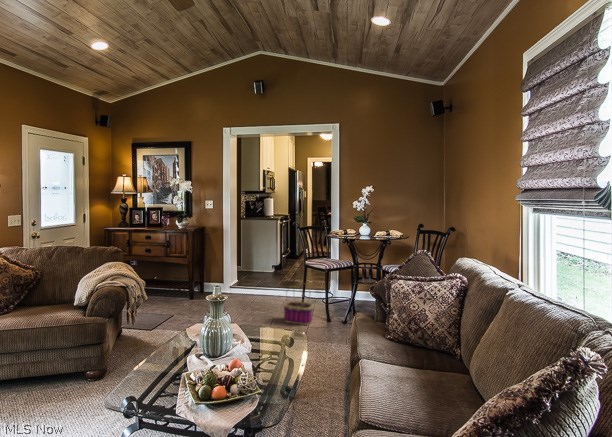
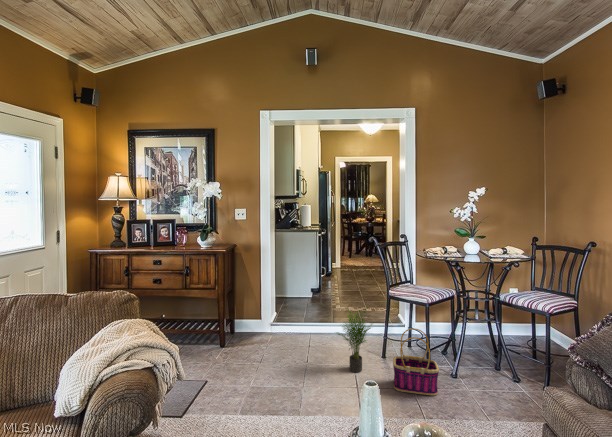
potted plant: none [250,269,282,313] -> present [338,312,370,372]

